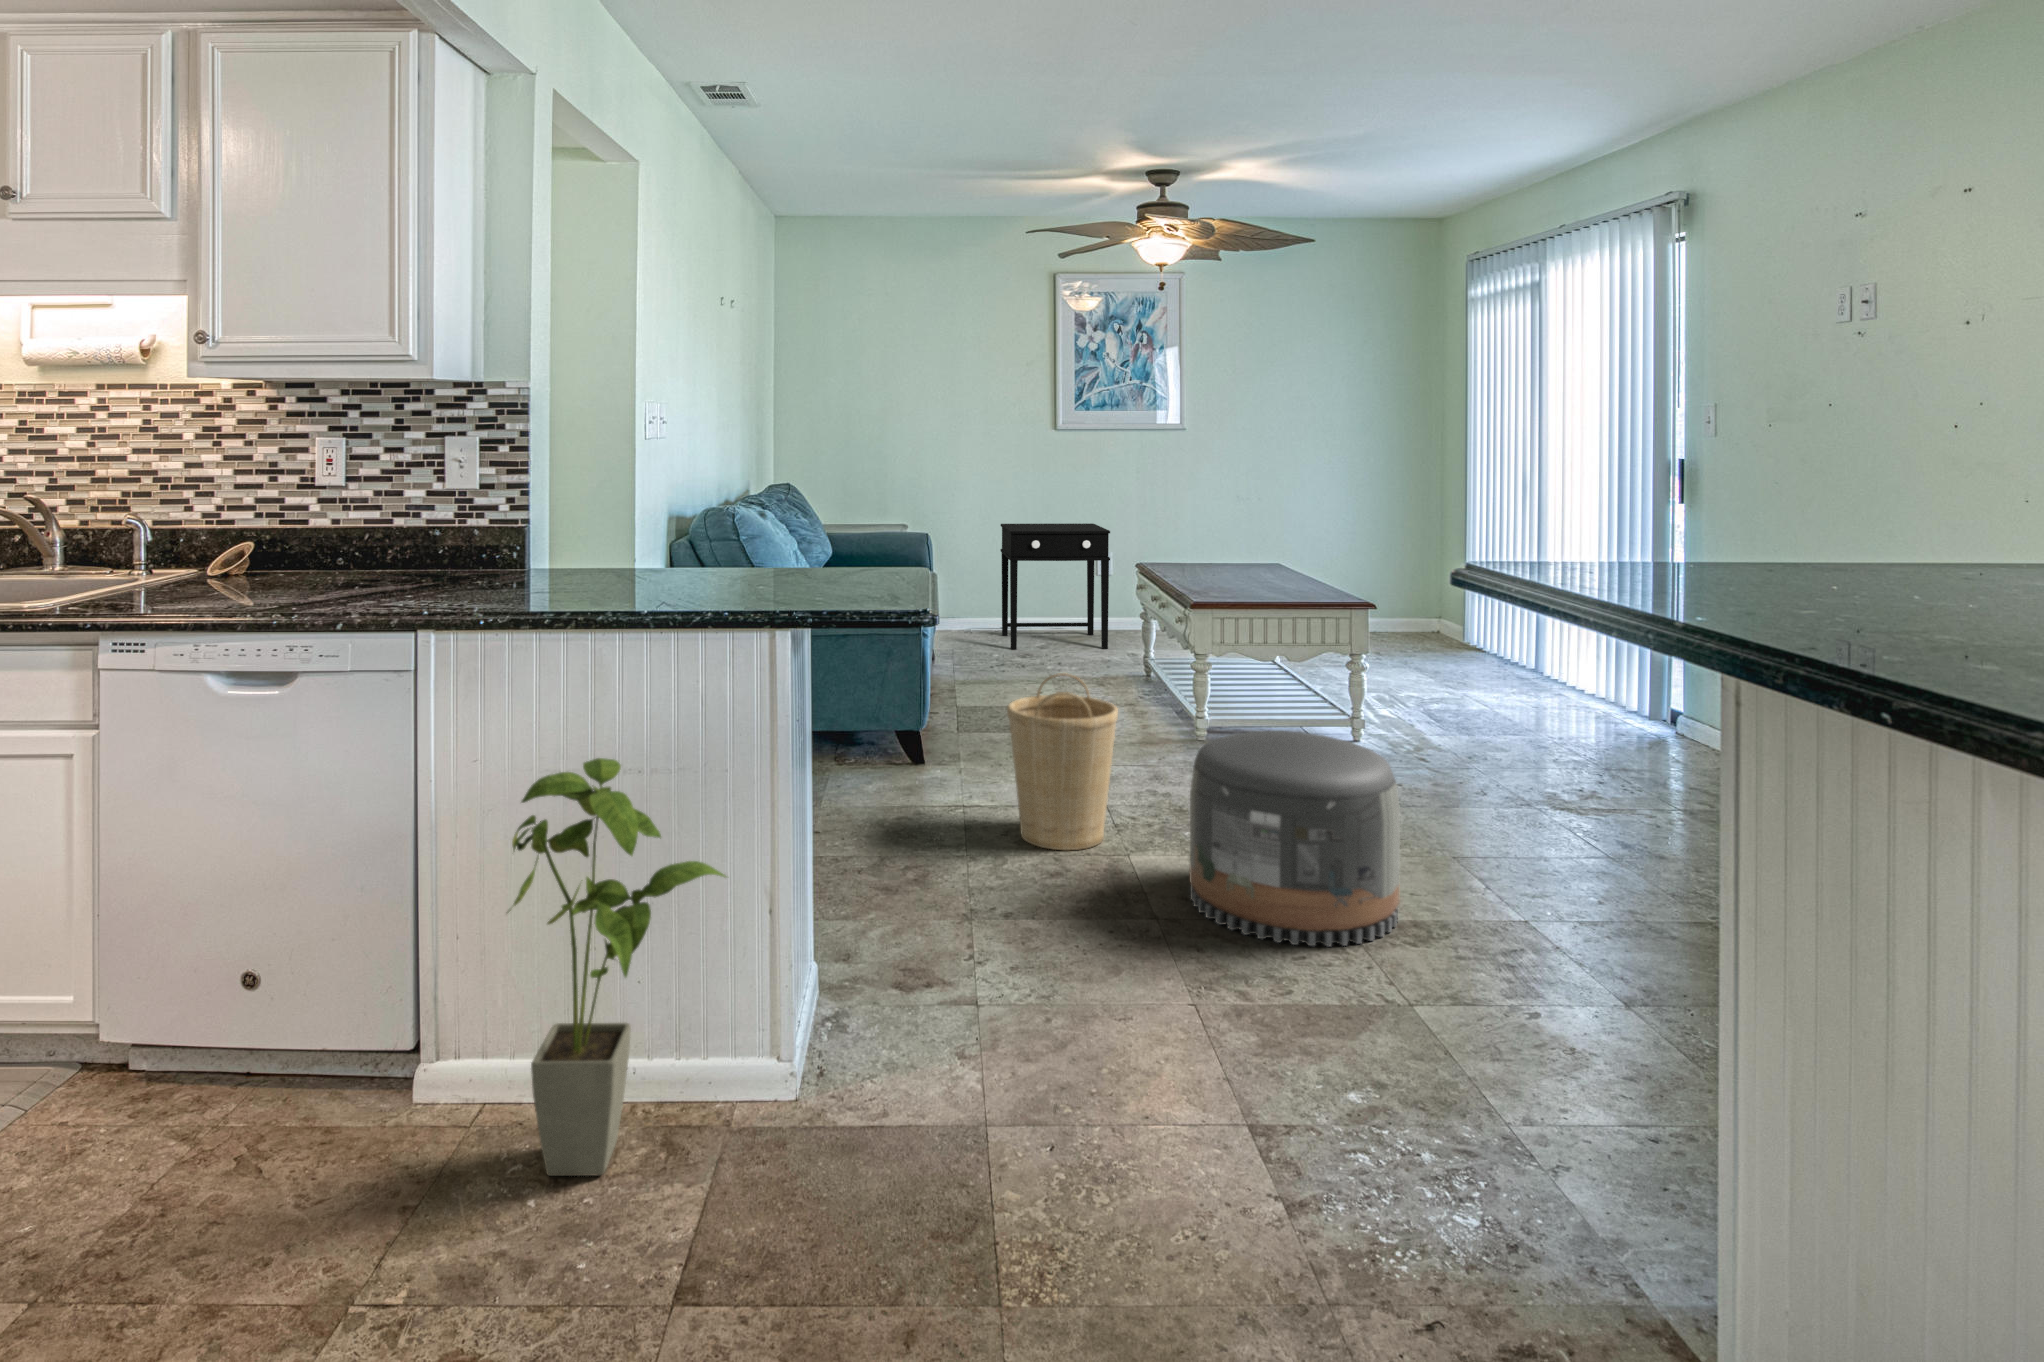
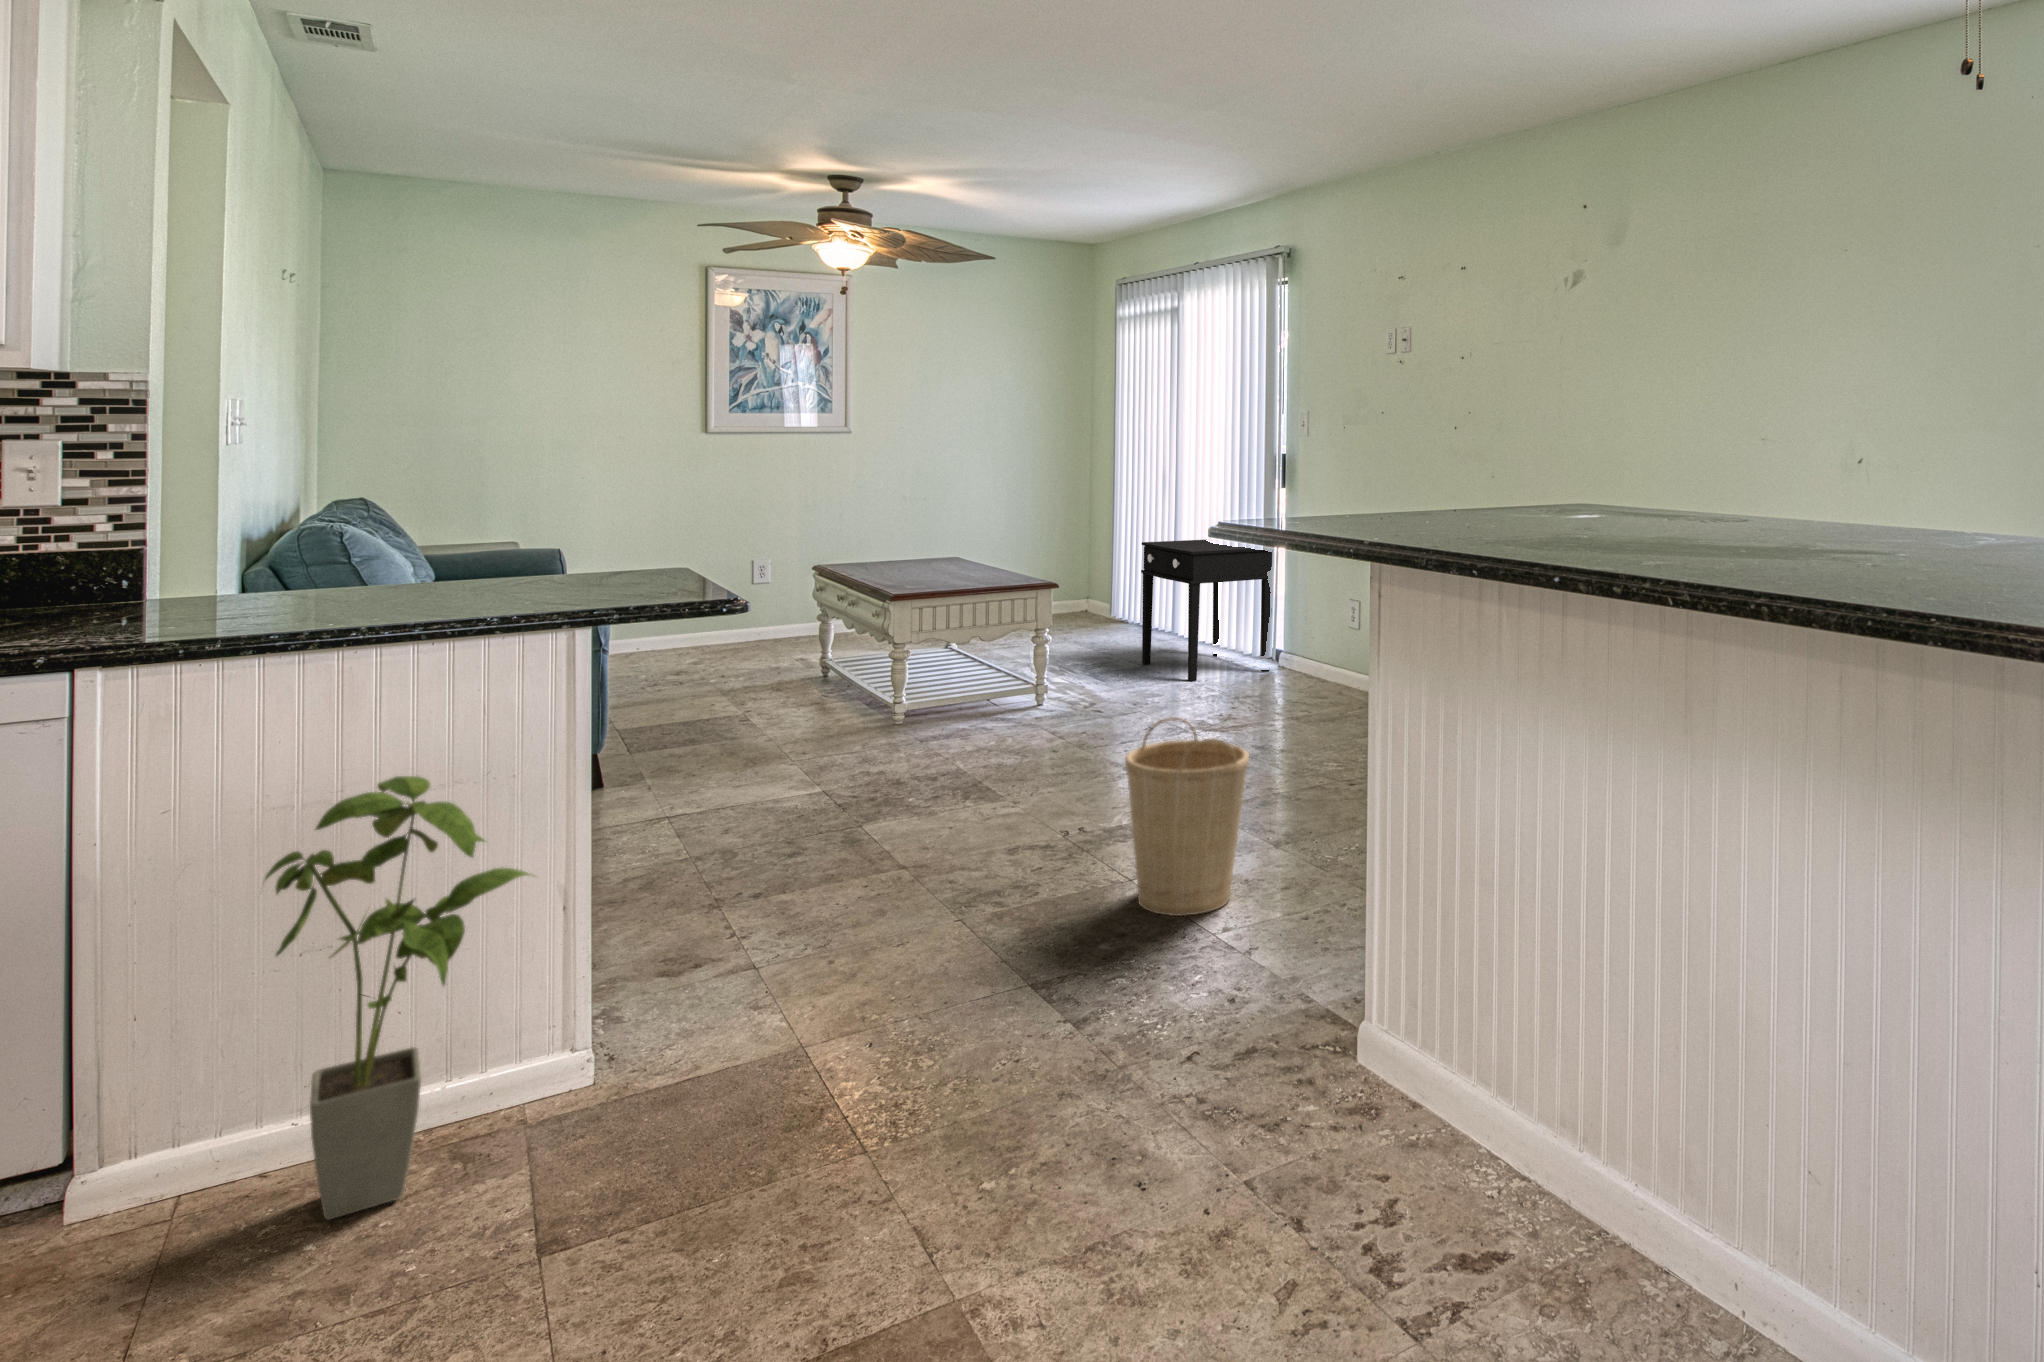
side table: present [1000,523,1110,649] -> present [1141,540,1273,681]
basket: present [1007,673,1118,850] -> present [1125,717,1249,916]
pouf: present [1190,731,1400,947] -> none [929,694,1106,867]

